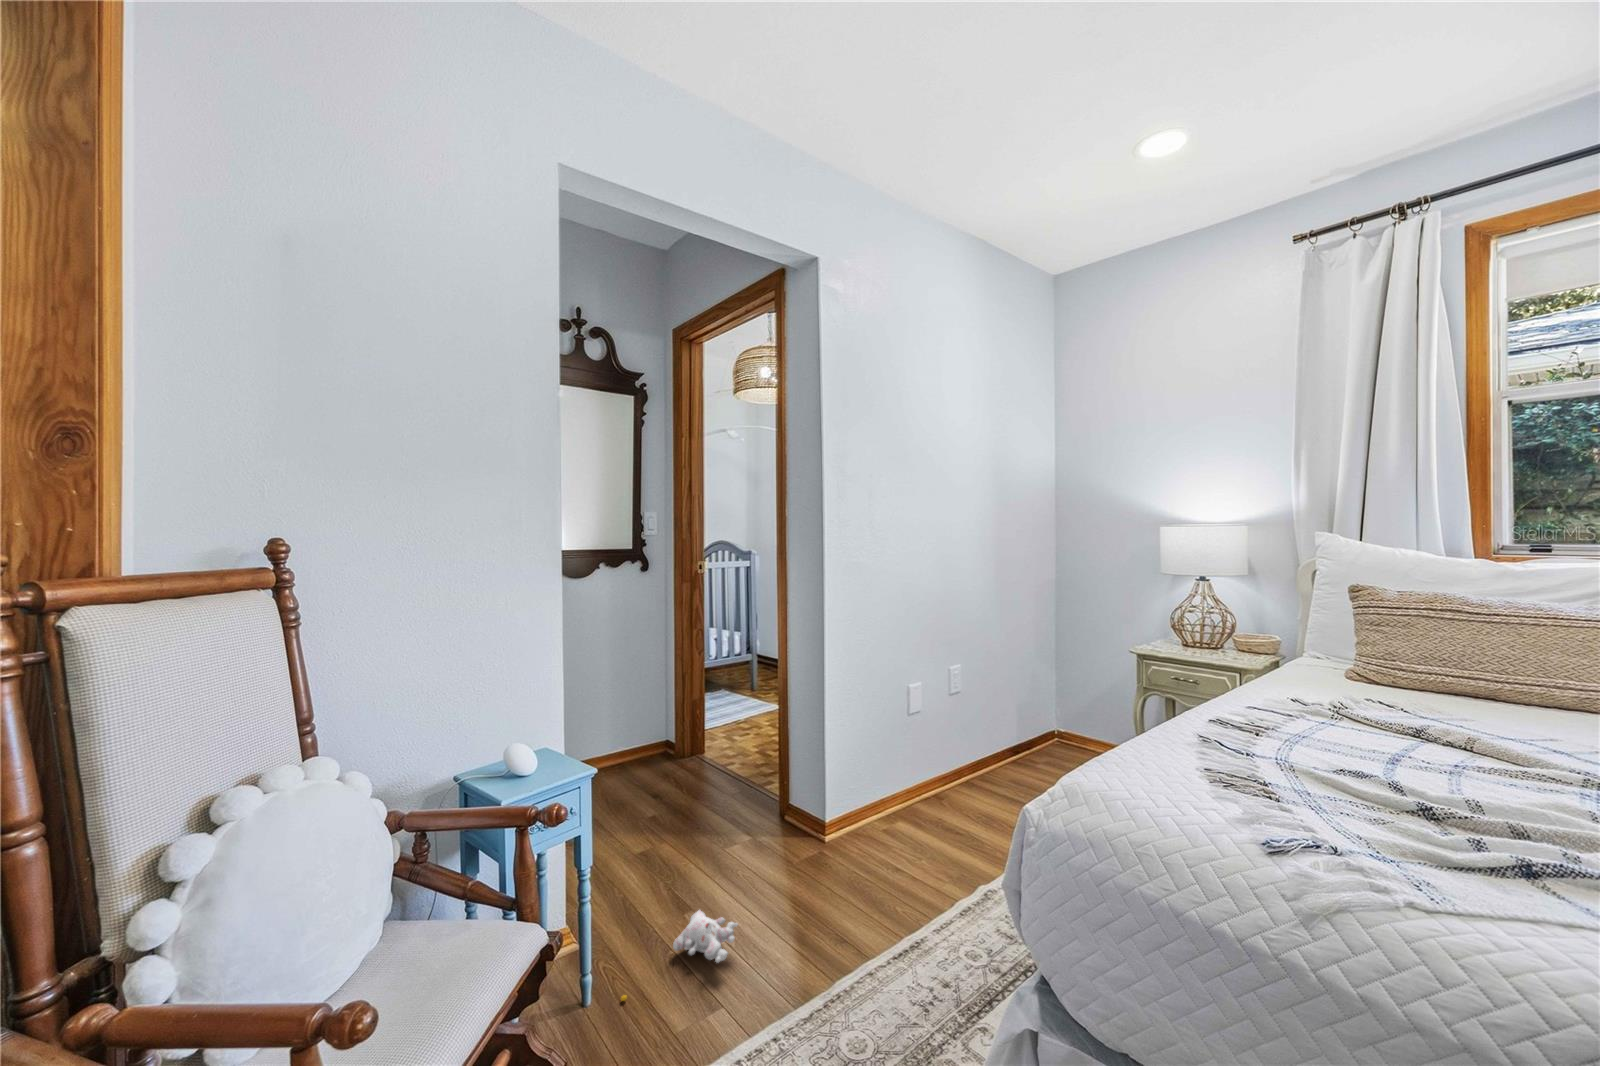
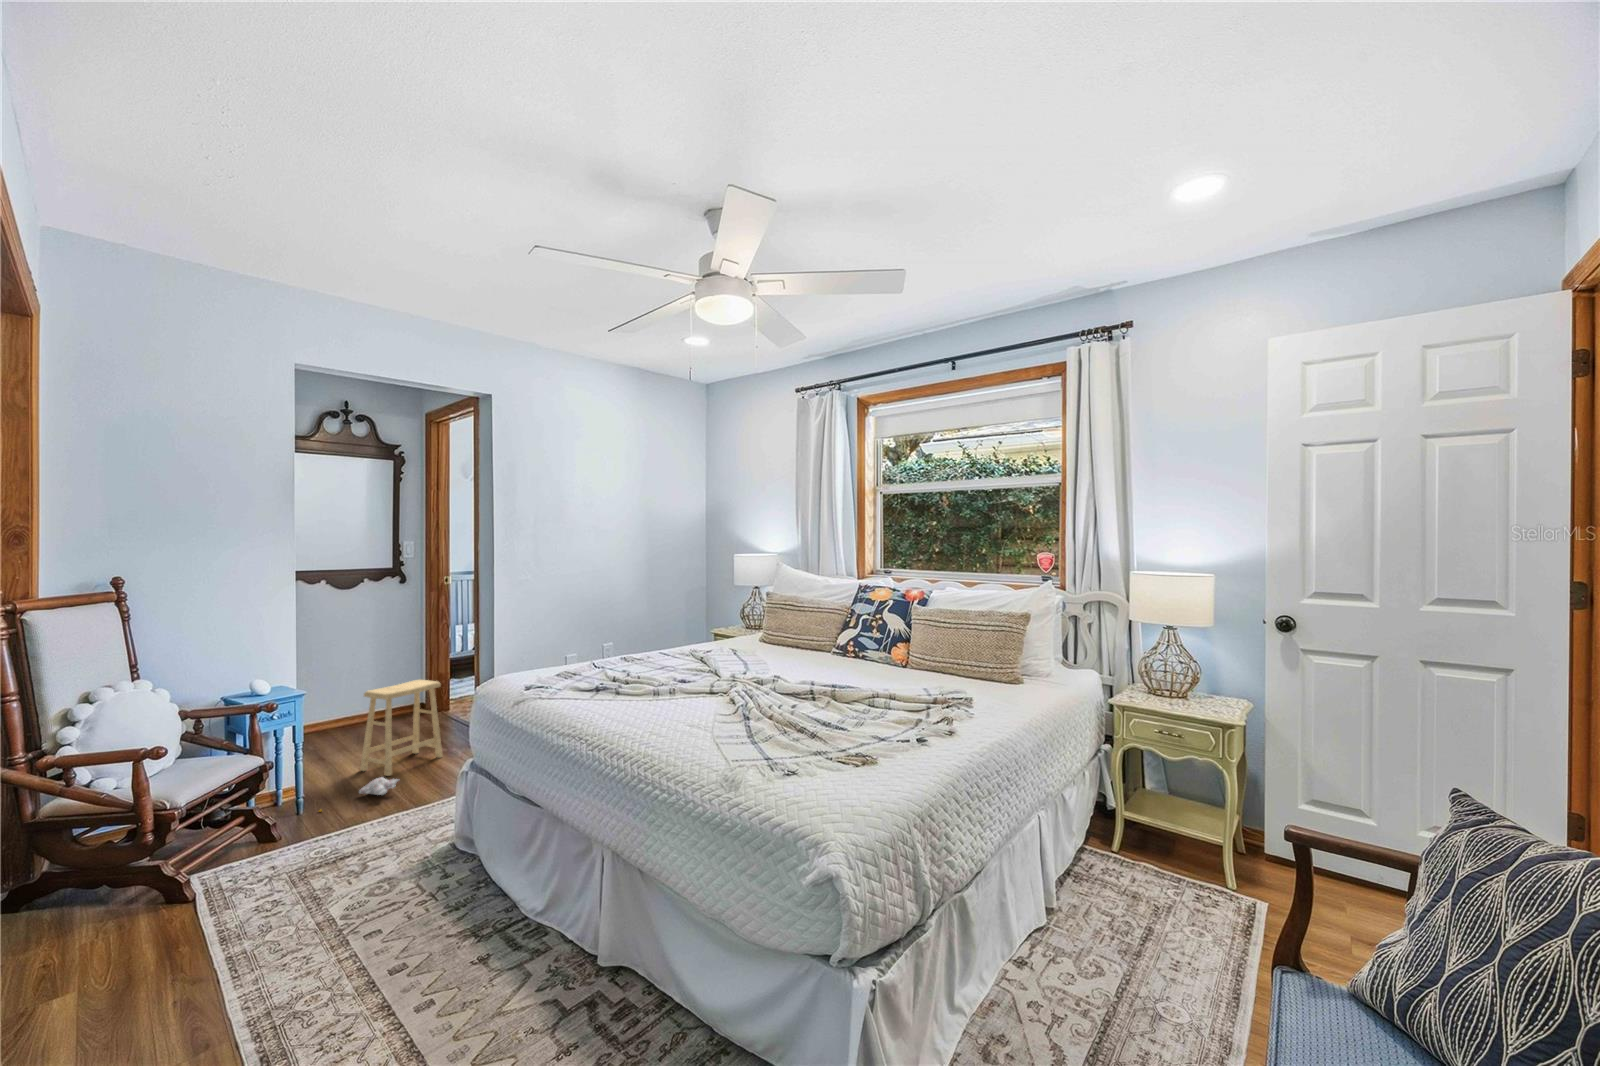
footstool: none [641,722,754,897] -> present [360,680,442,776]

